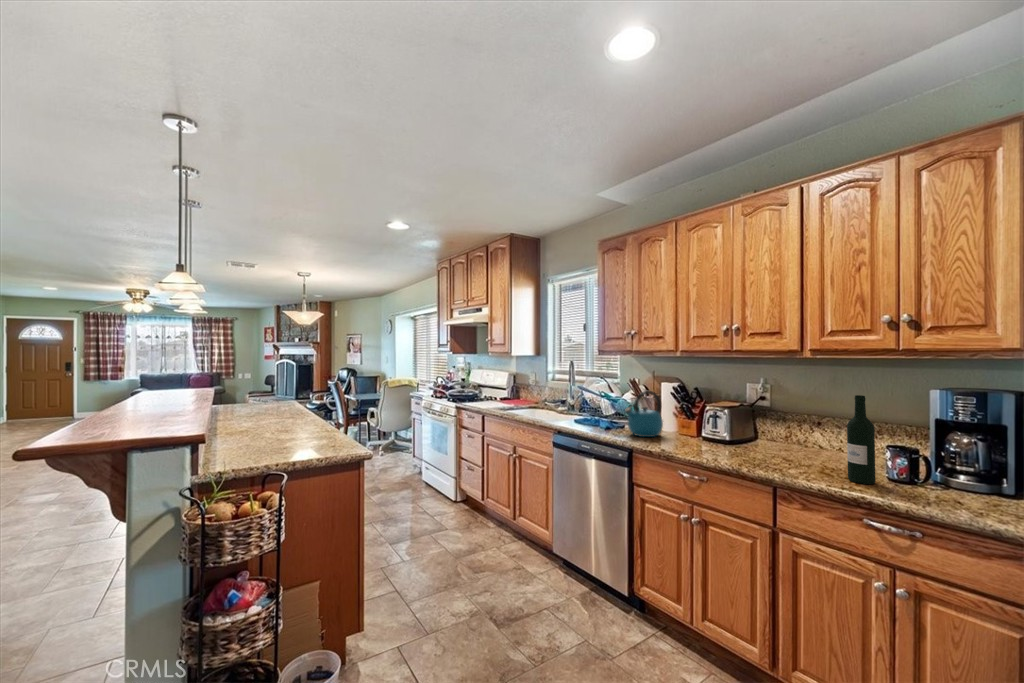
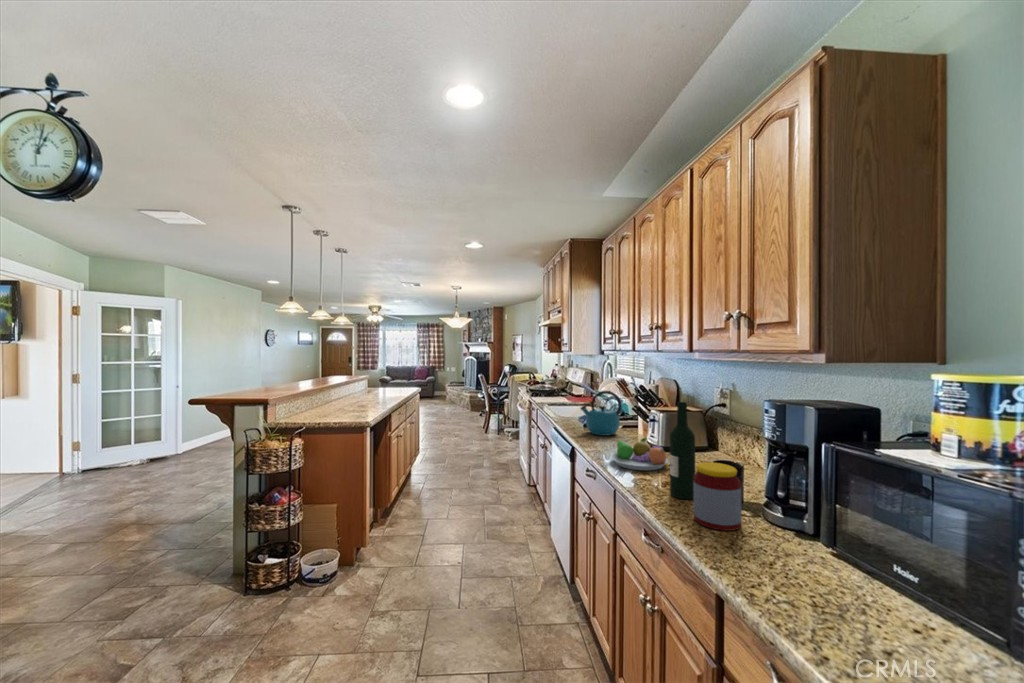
fruit bowl: none [720,434,788,465] -> present [611,438,669,470]
jar: none [914,447,967,504] -> present [694,462,742,531]

